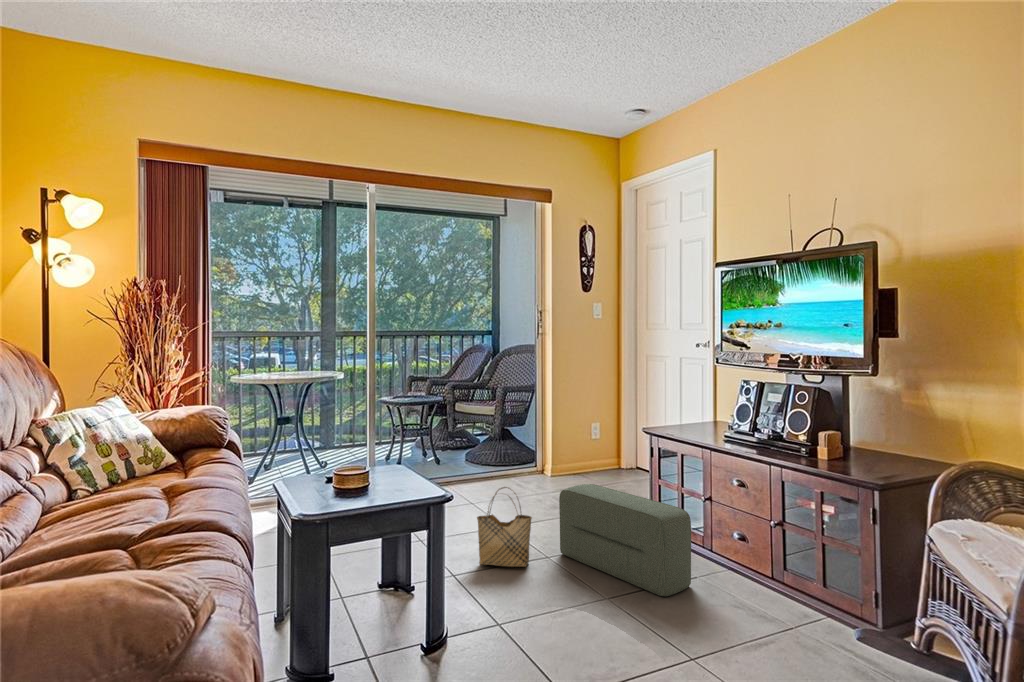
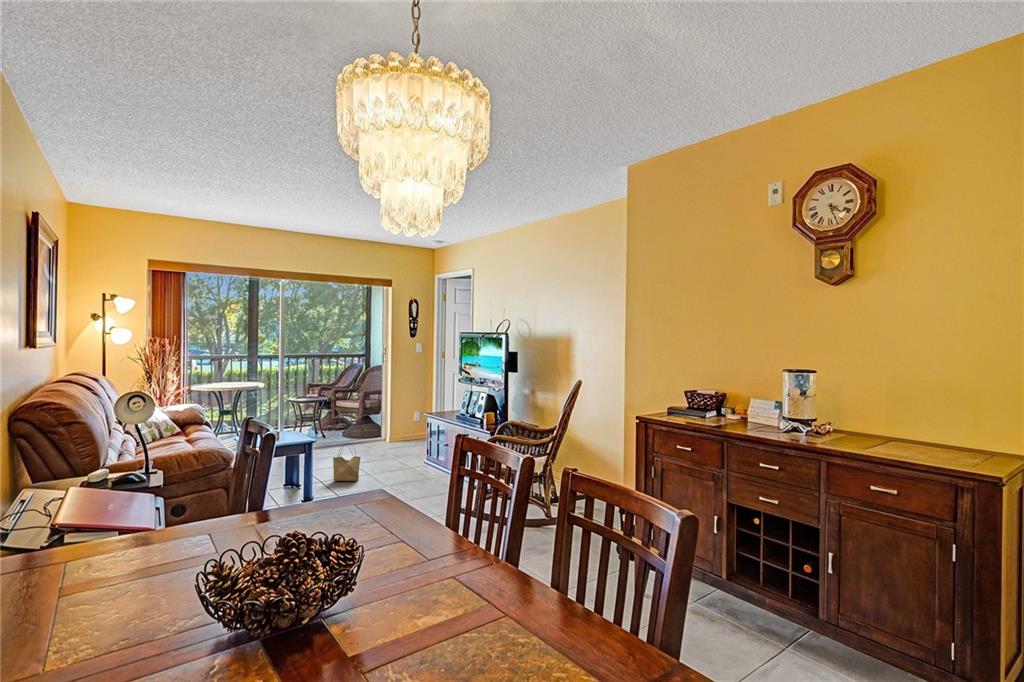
pouf: present [559,484,691,596] -> none [376,442,430,488]

